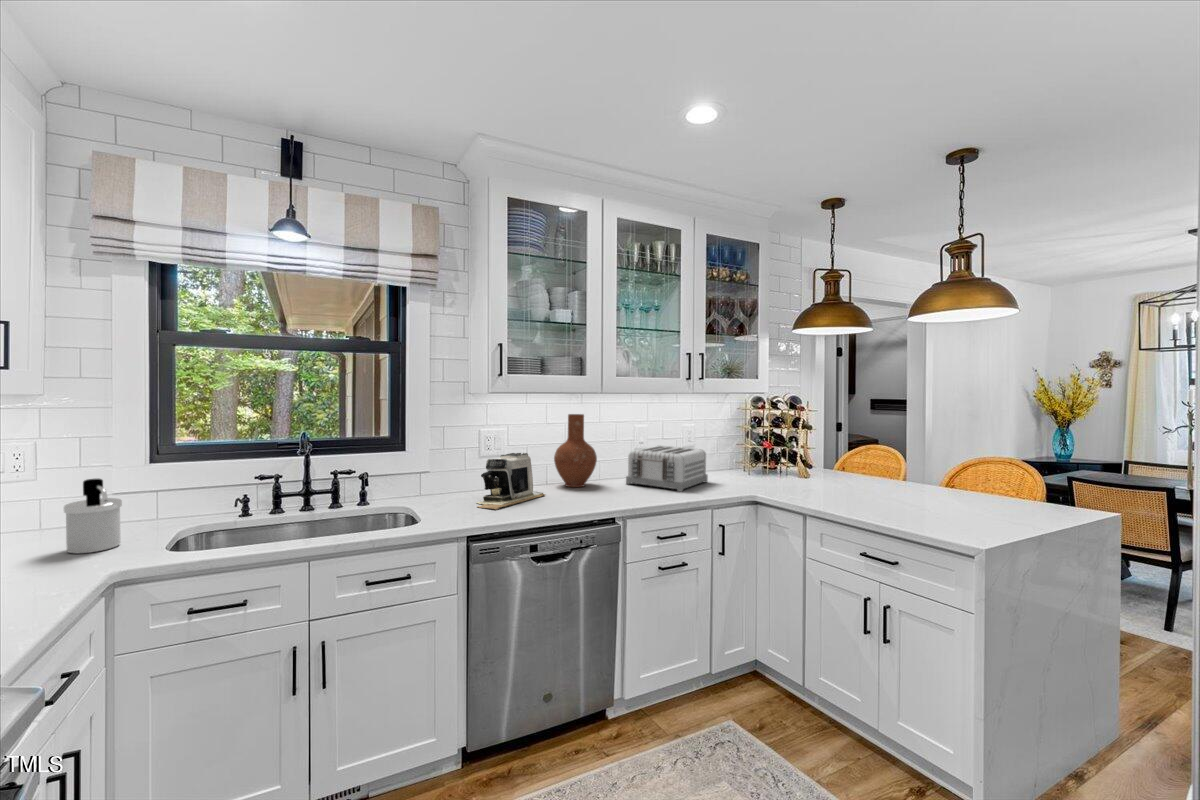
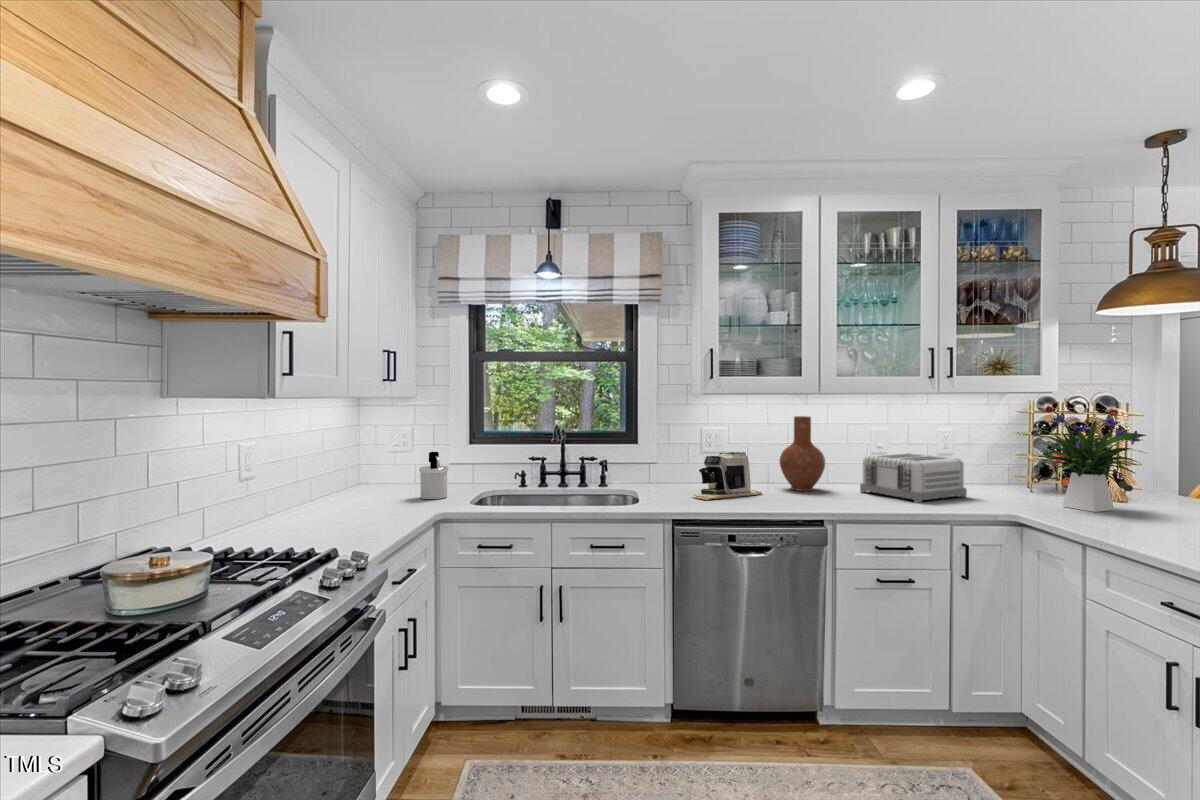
flower arrangement: none [752,406,834,489] -> present [1026,408,1146,512]

